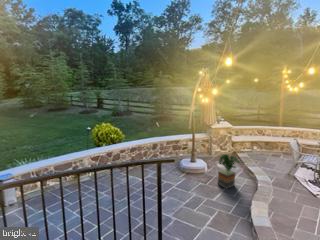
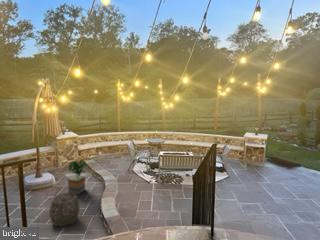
woven basket: none [197,187,226,221] -> present [49,193,80,226]

